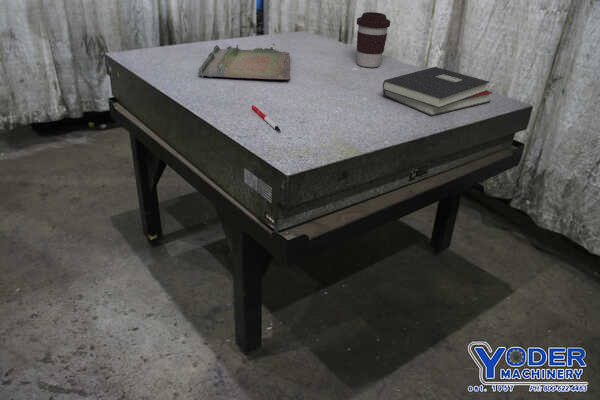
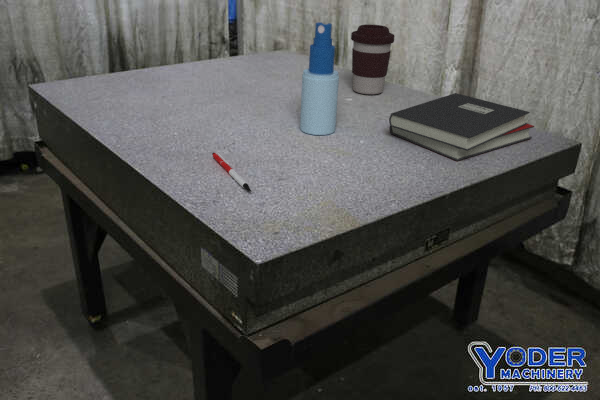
spray bottle: none [316,10,346,96] -> present [300,23,339,135]
tray: present [198,44,290,79] -> none [143,63,266,114]

